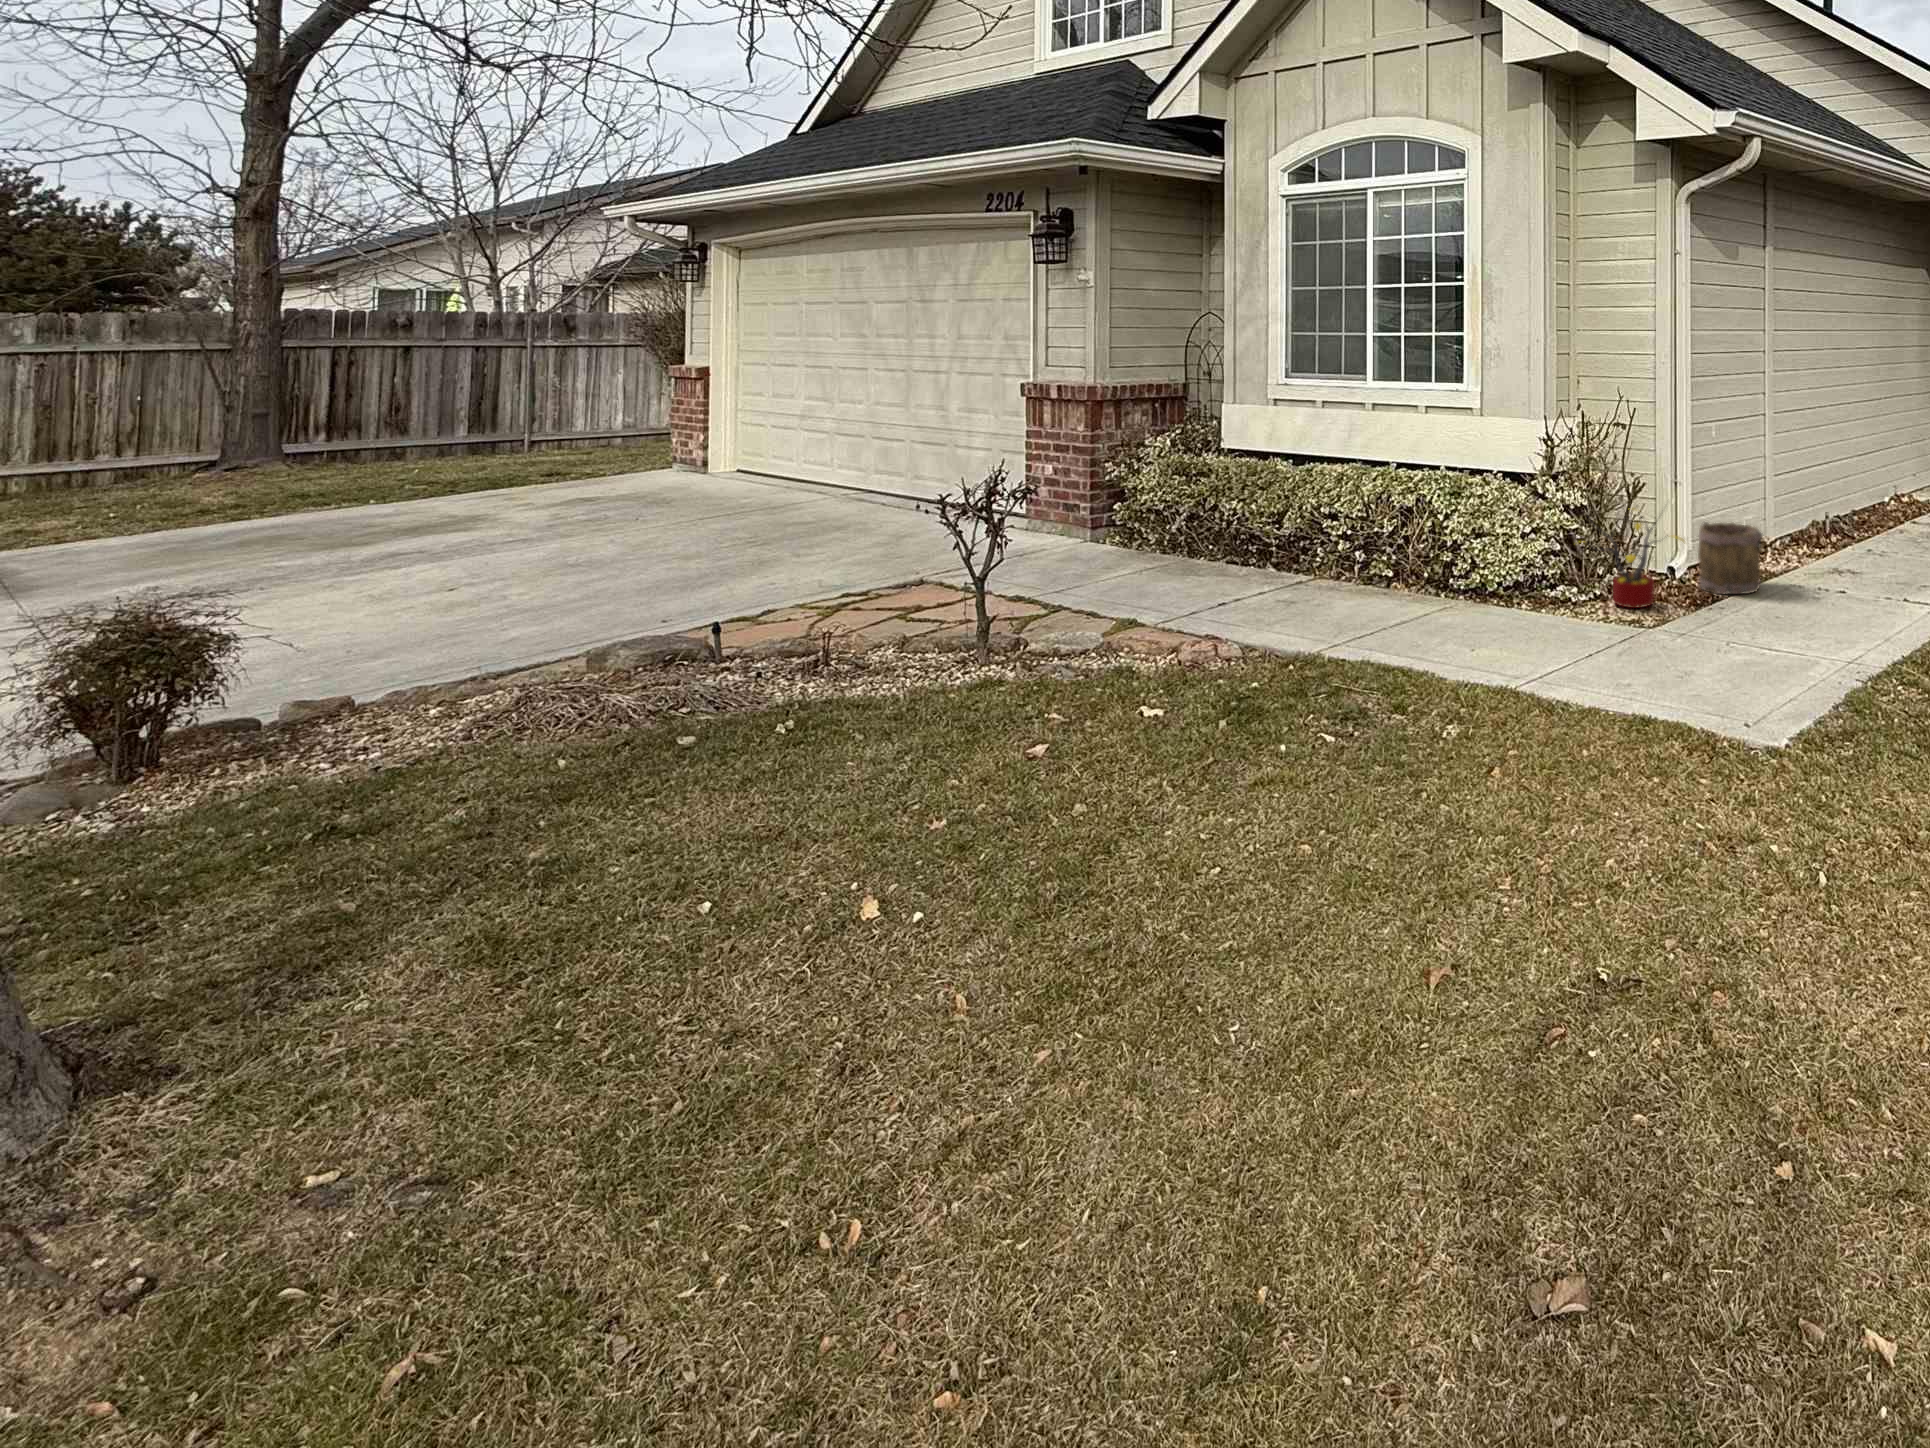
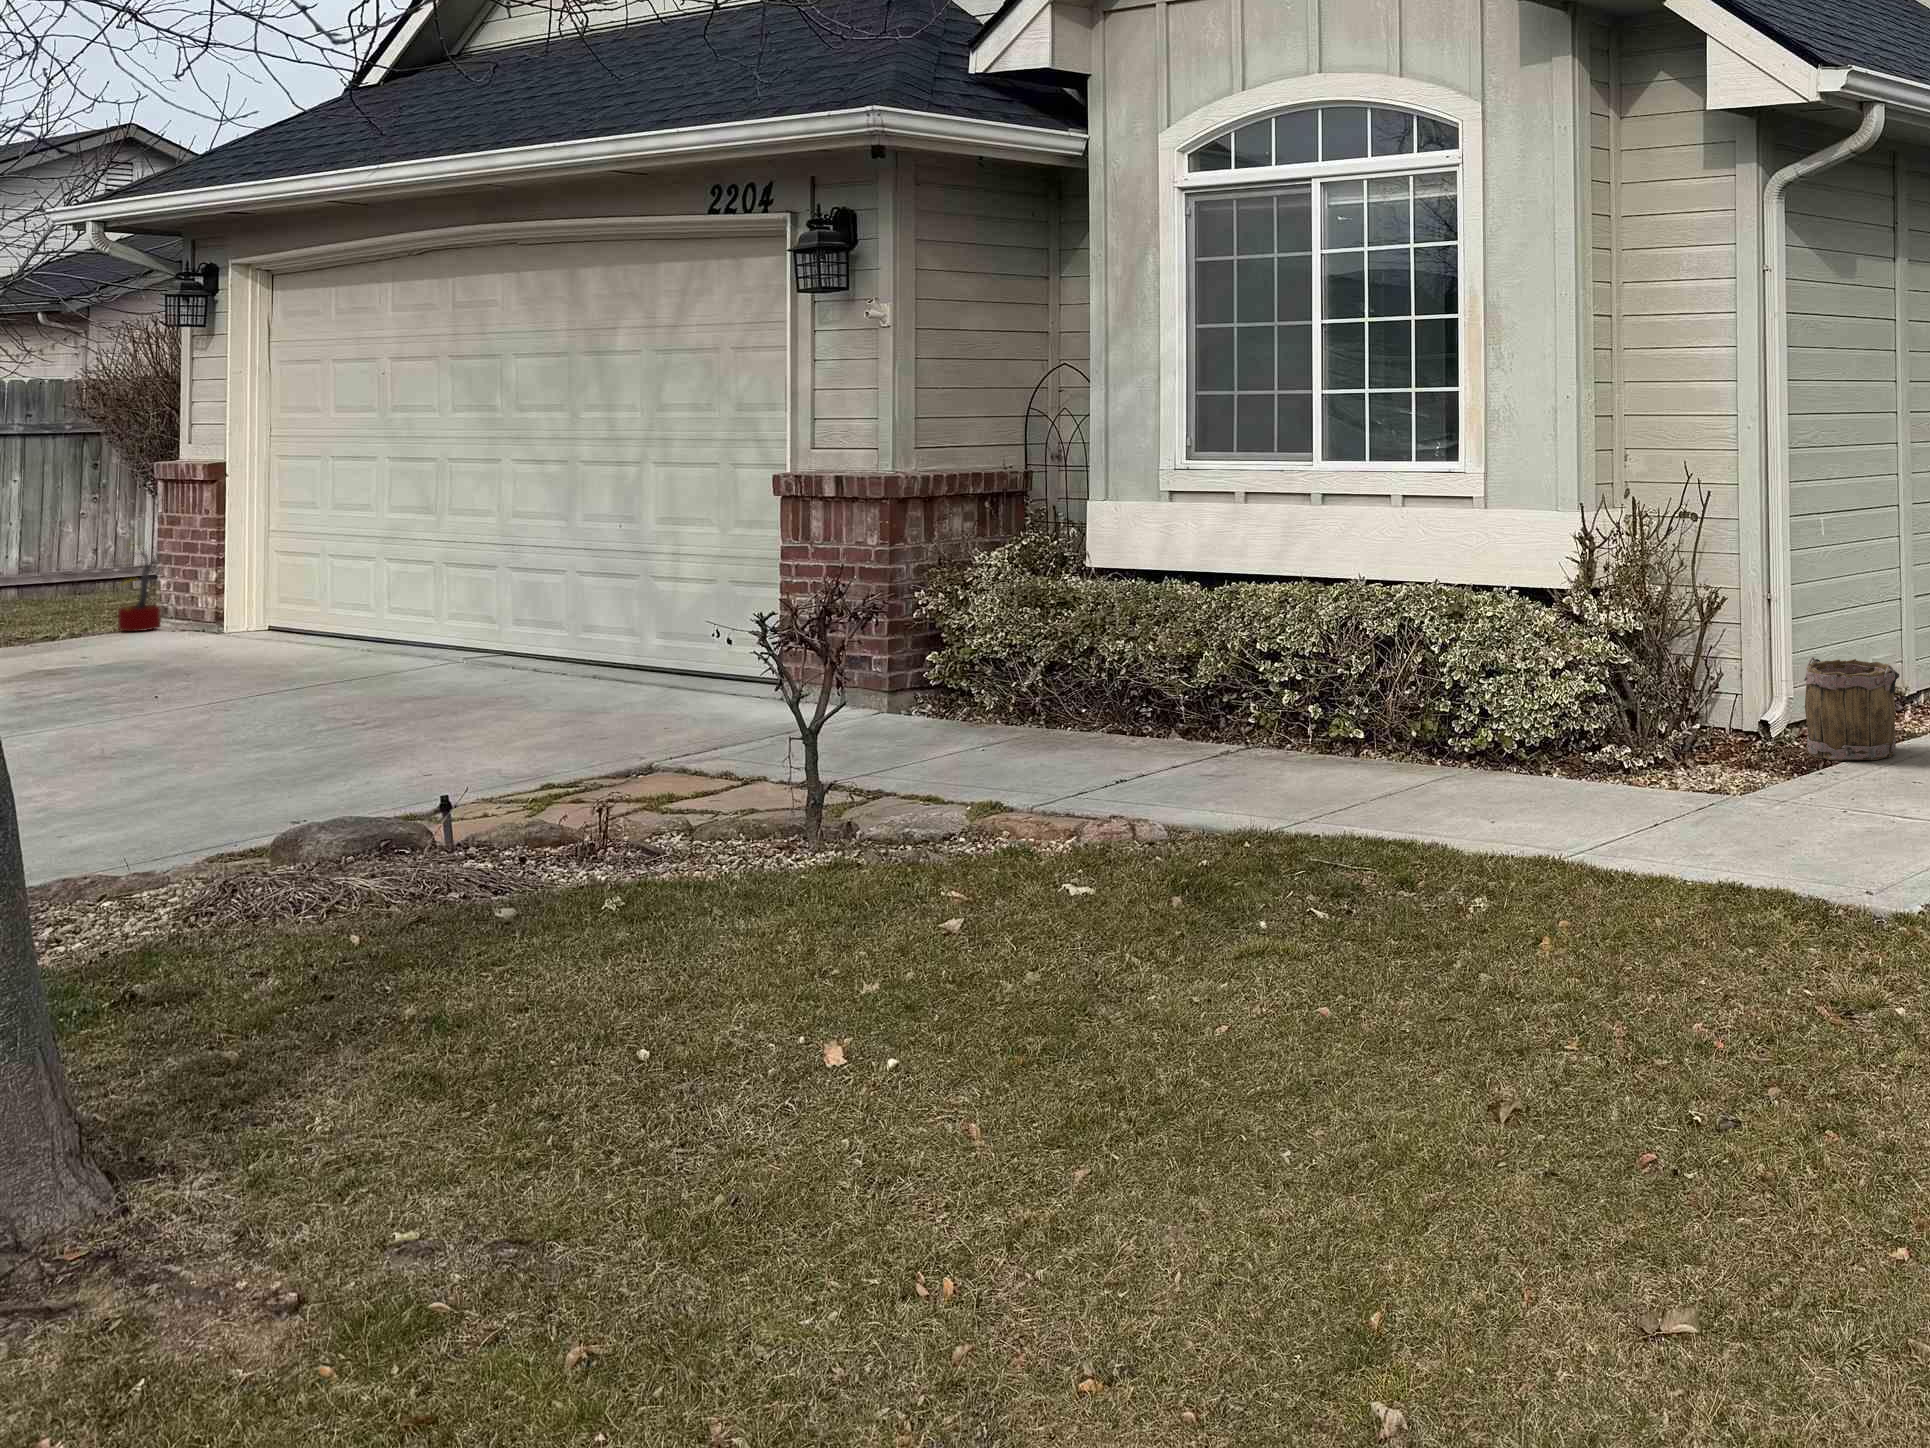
decorative plant: present [1582,510,1684,608] -> present [118,551,161,631]

